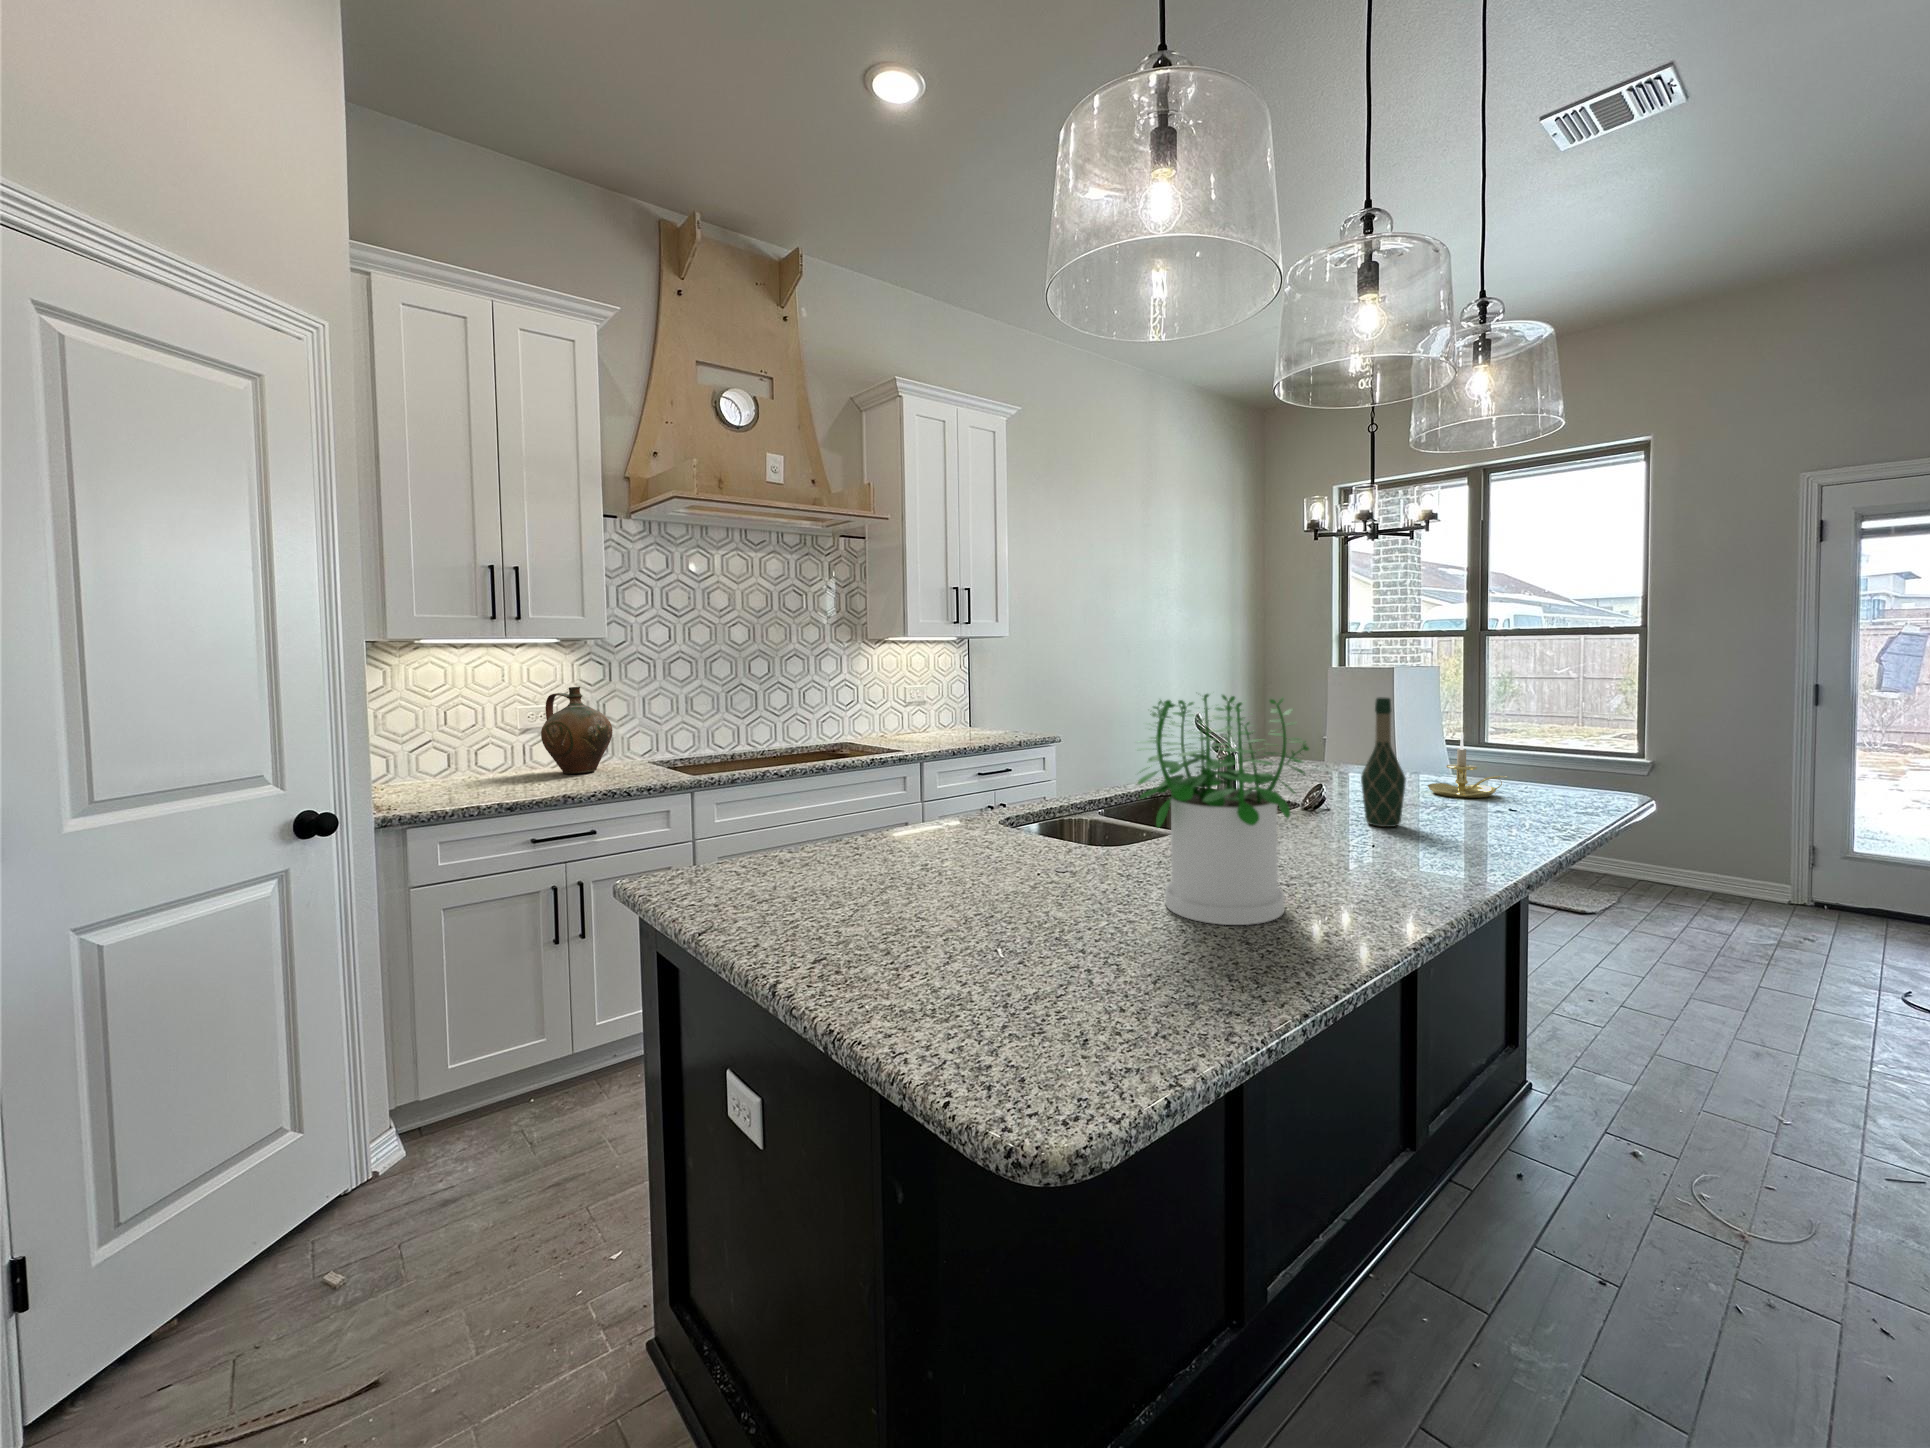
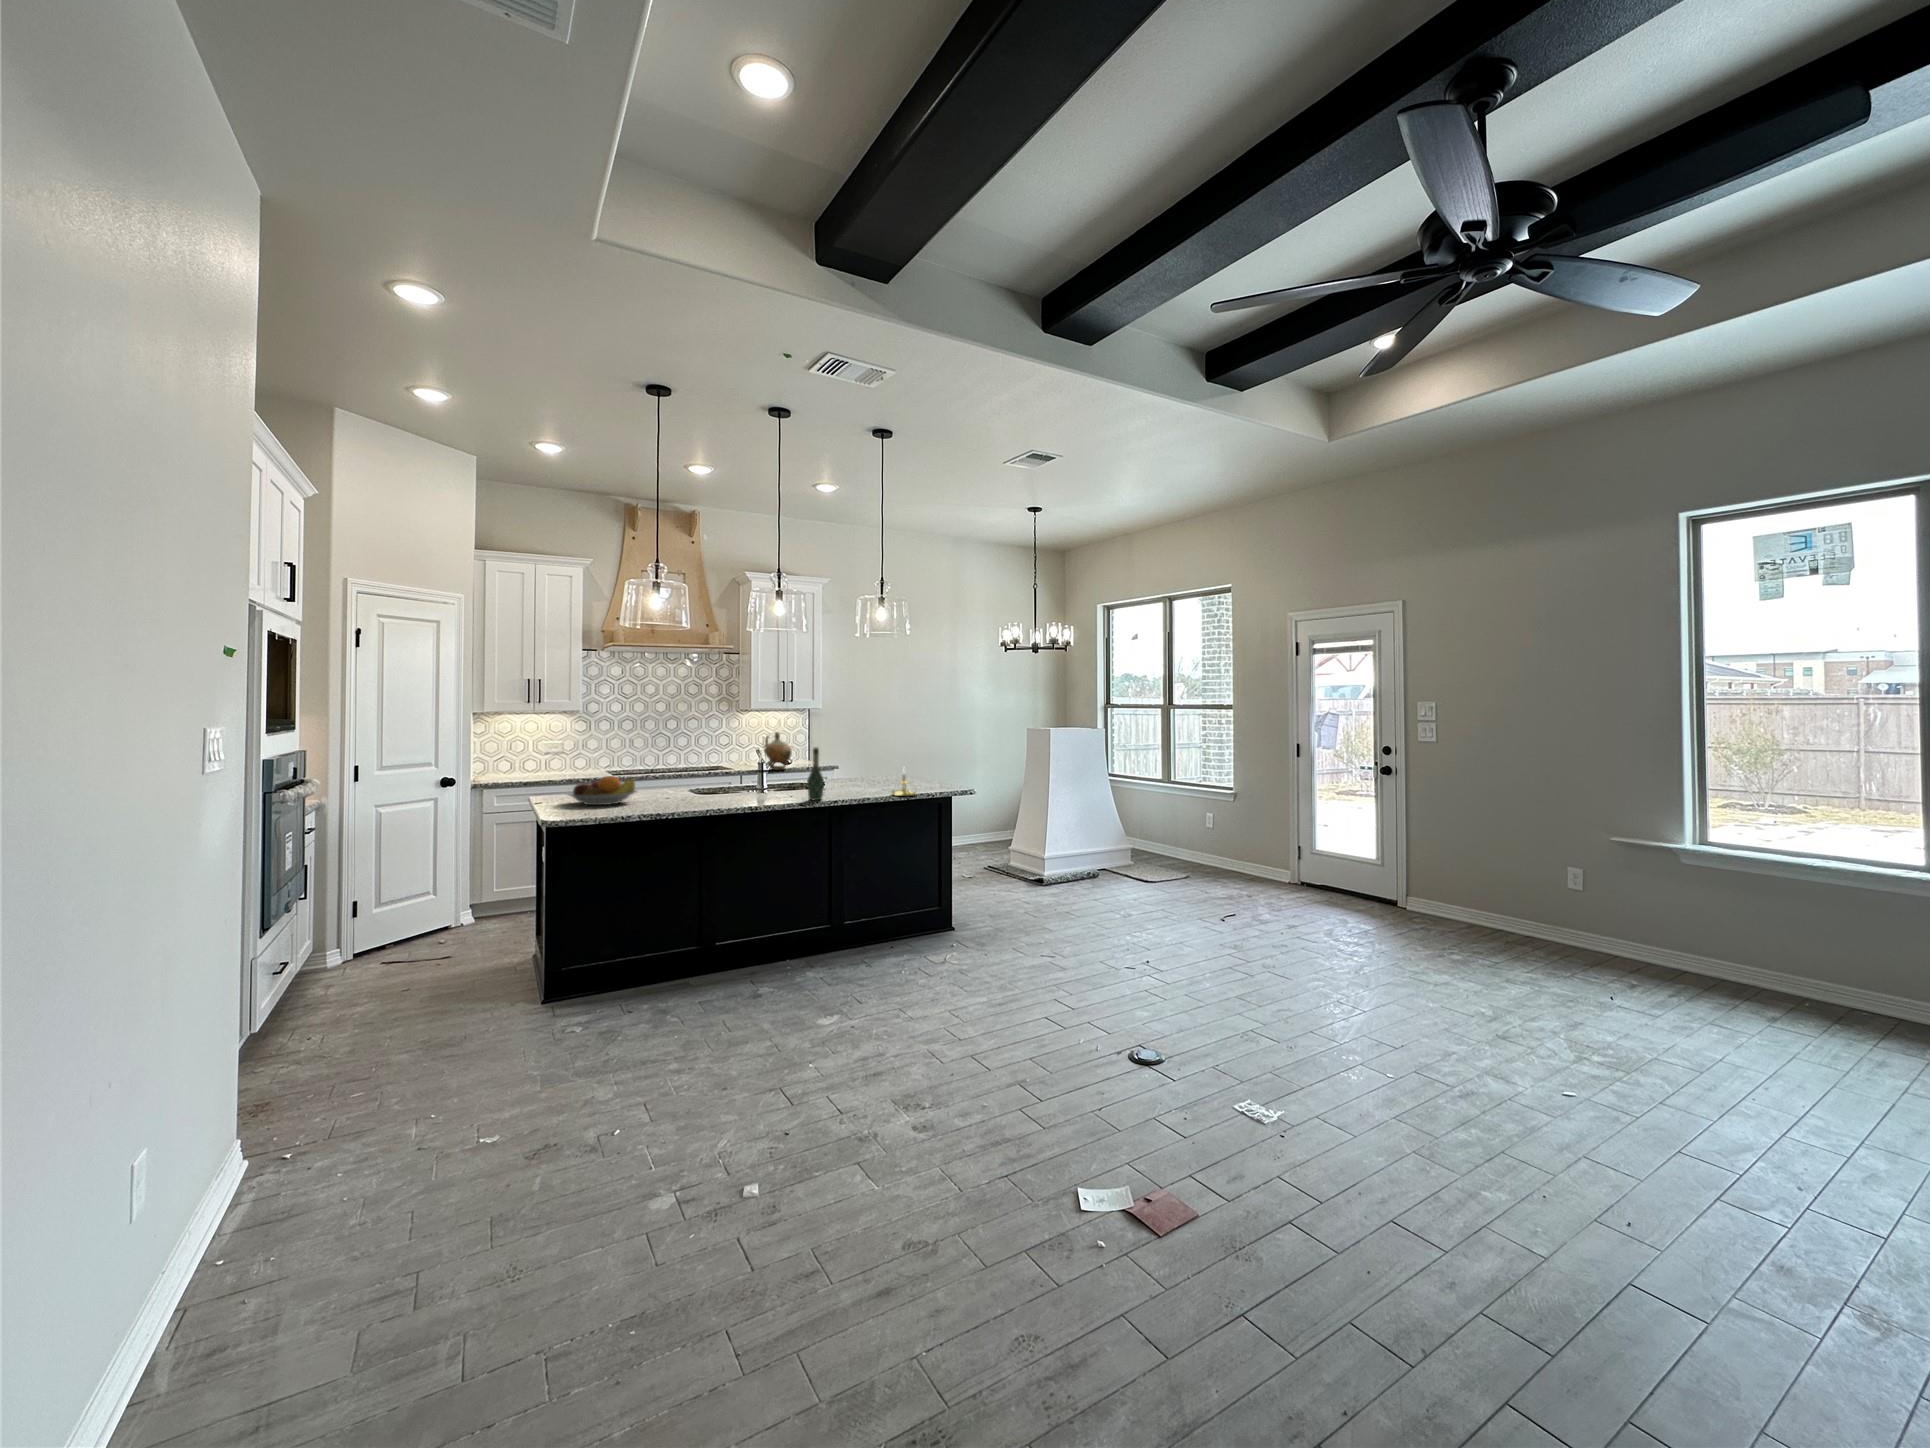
ceramic jug: present [541,687,613,774] -> present [764,732,792,770]
potted plant: present [1137,694,1309,925] -> none [643,742,703,812]
fruit bowl: none [826,802,1028,904] -> present [567,776,636,805]

